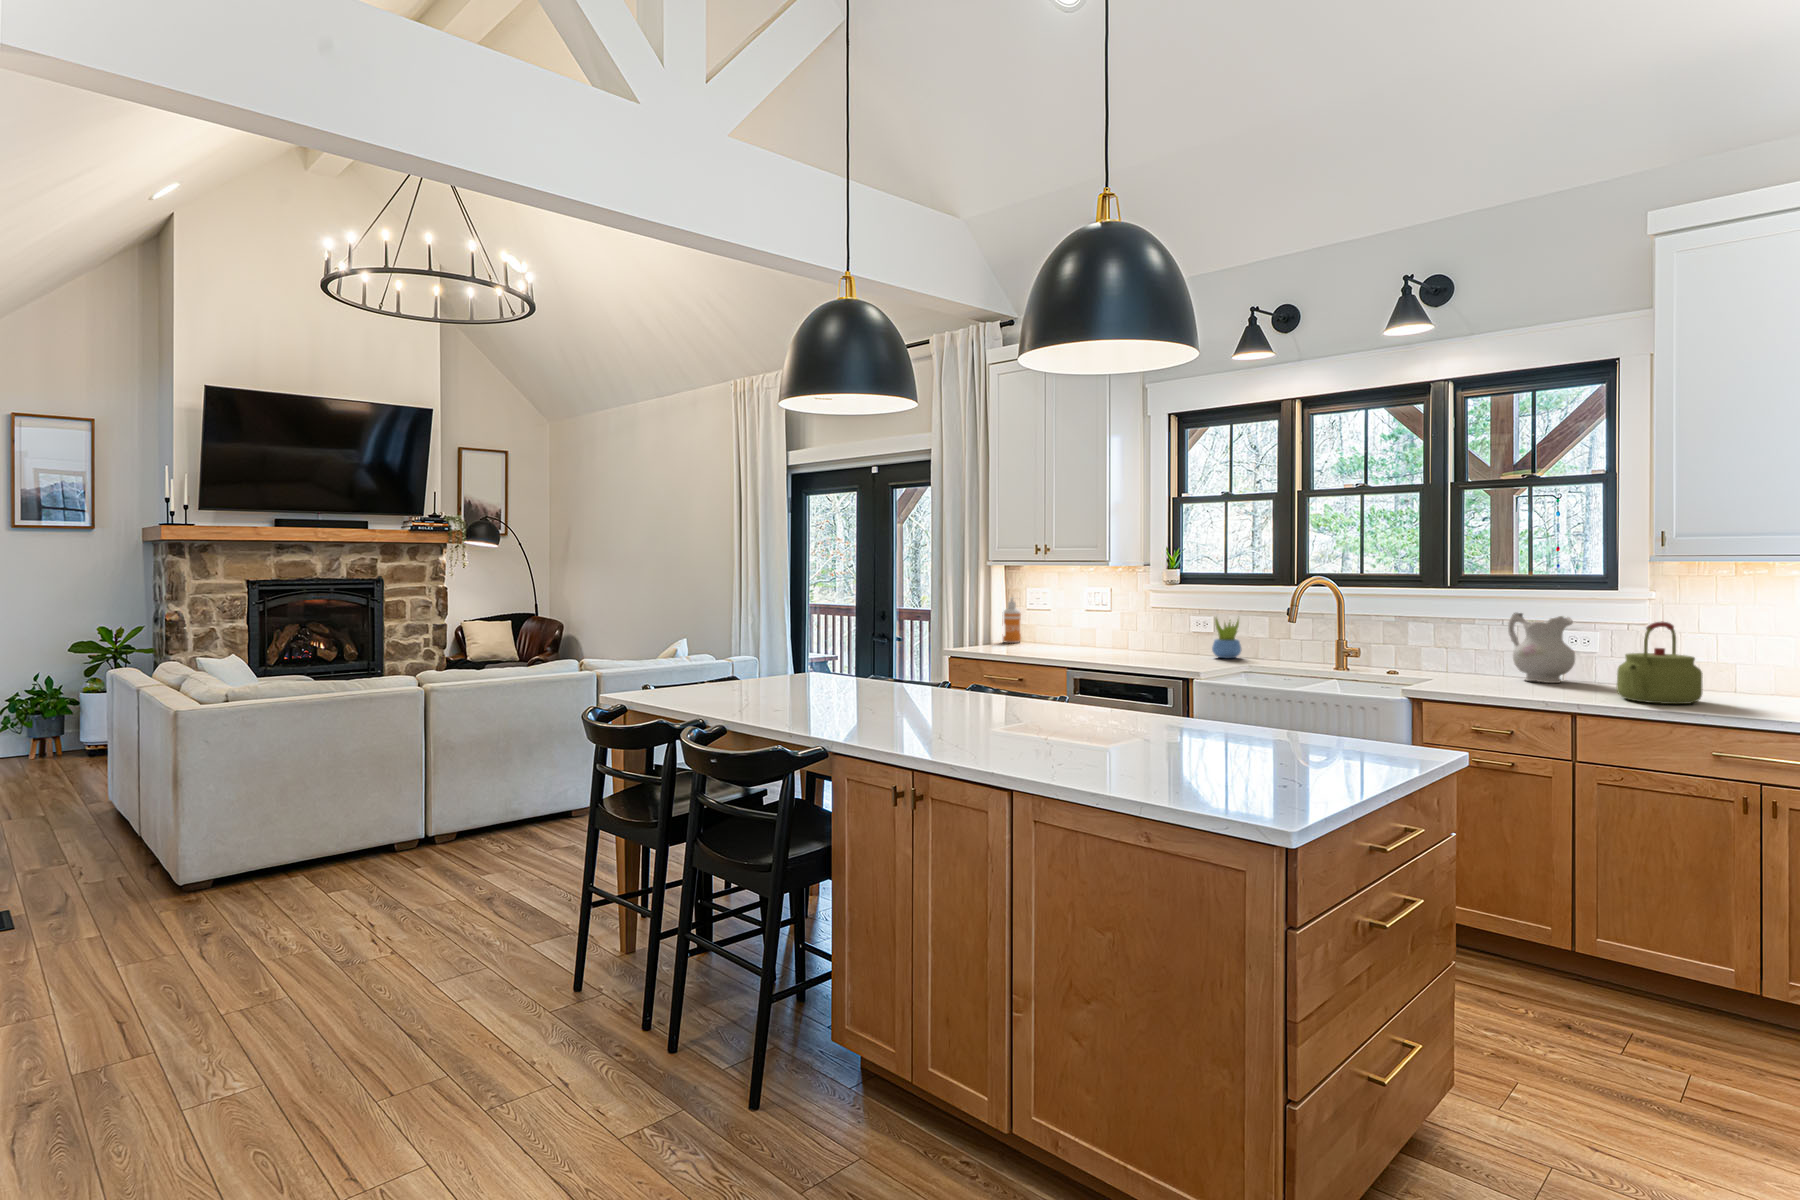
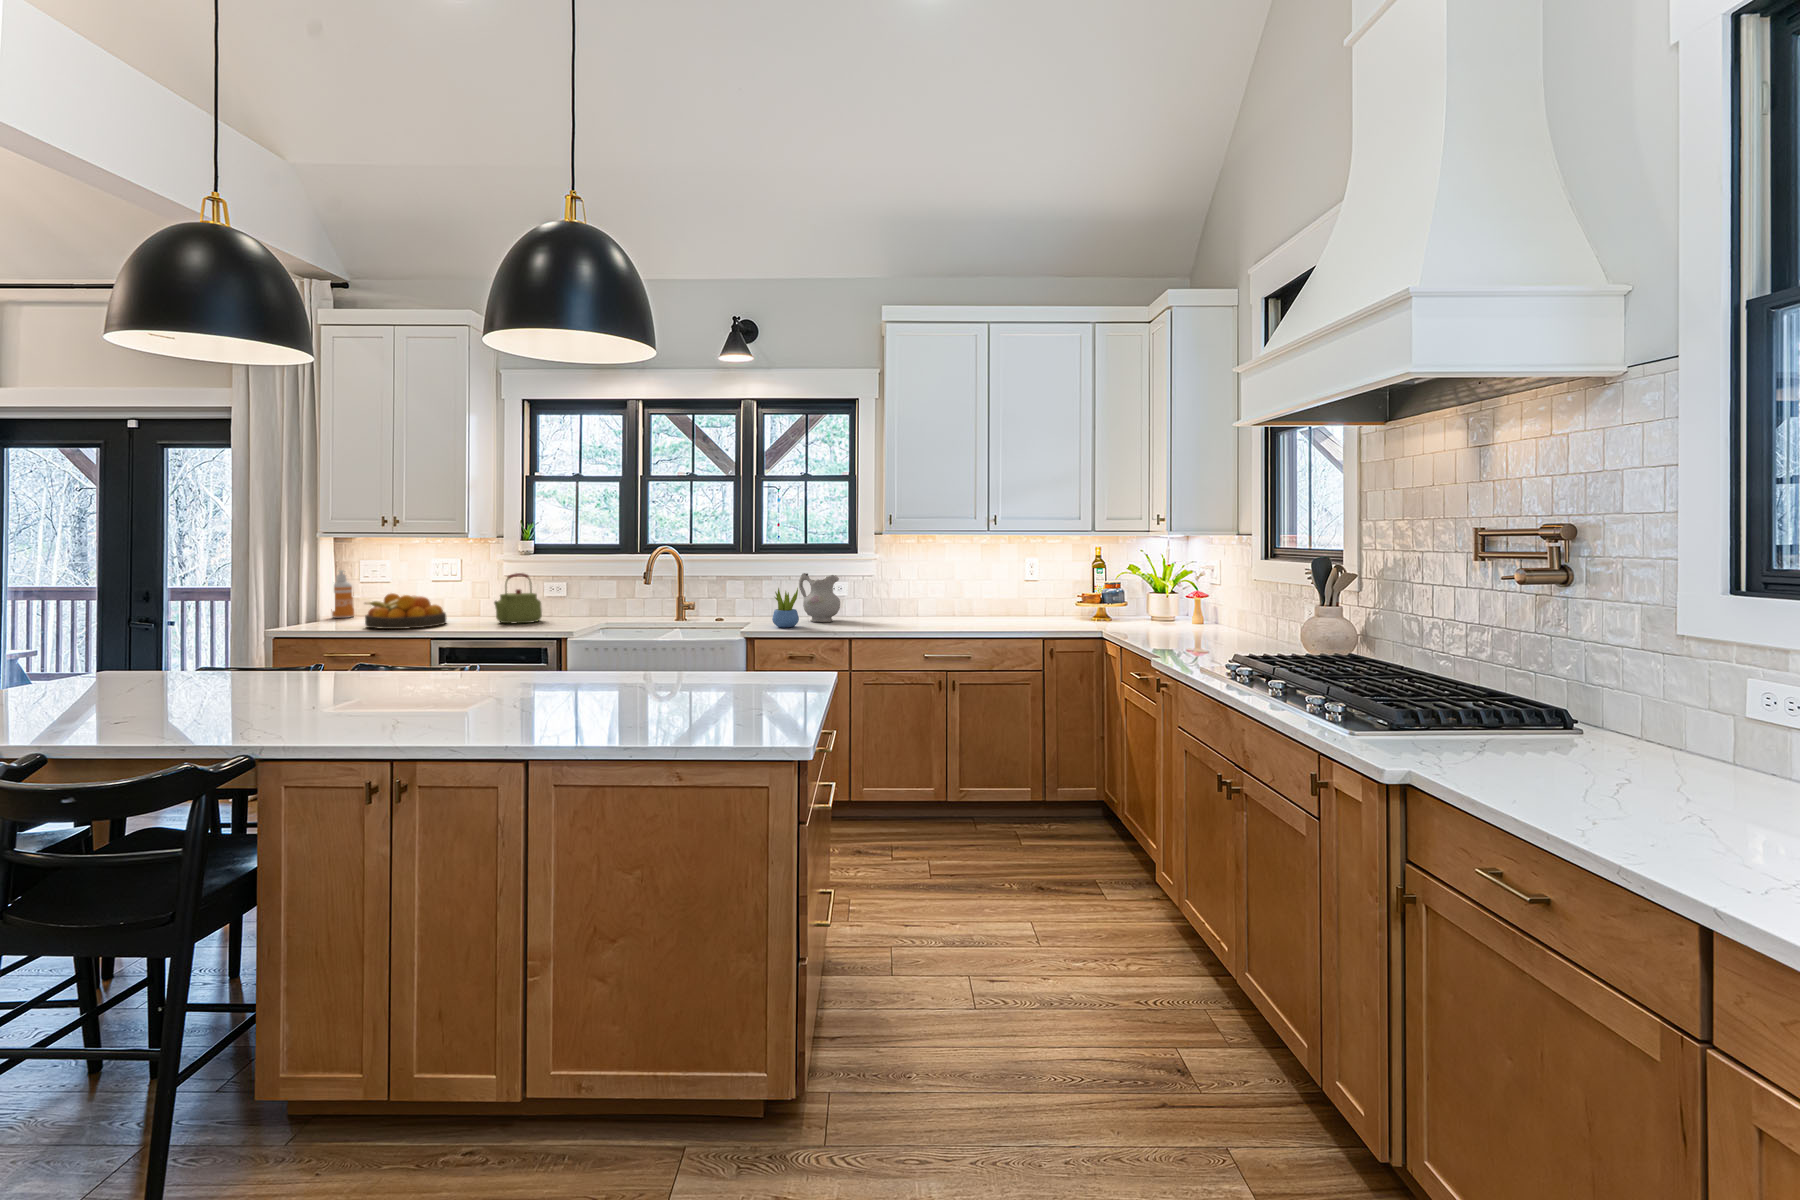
succulent plant: present [1212,618,1241,658] -> present [772,588,799,628]
fruit bowl: none [1019,621,1090,656] -> present [365,593,447,629]
kettle: present [1616,621,1703,704] -> present [494,573,542,624]

